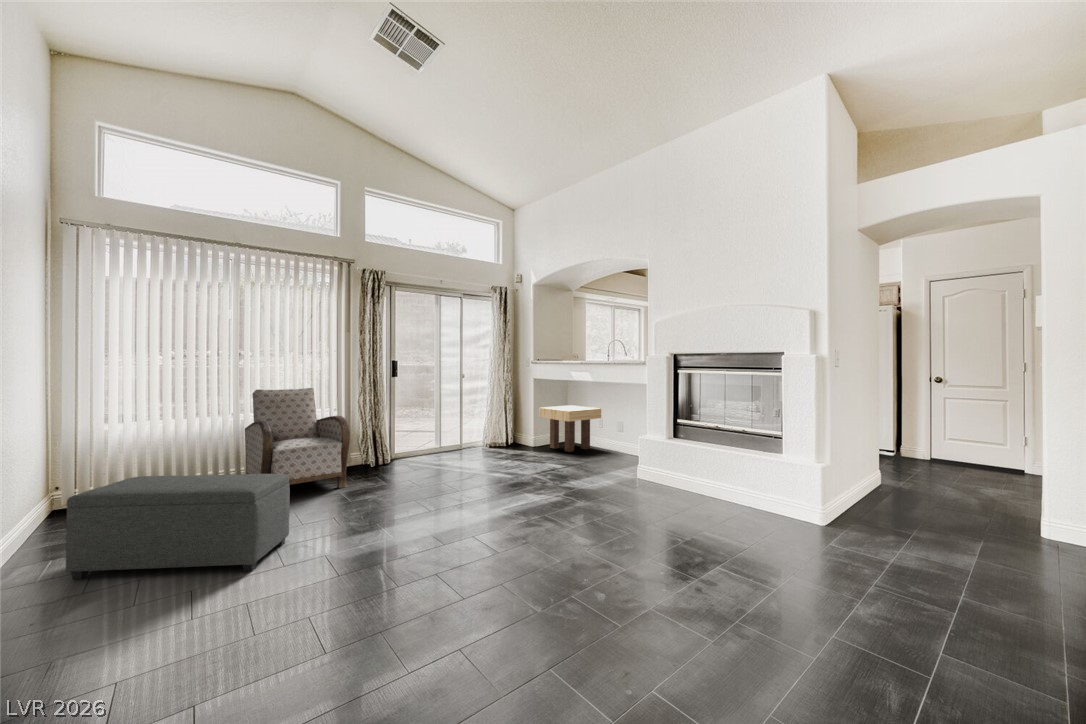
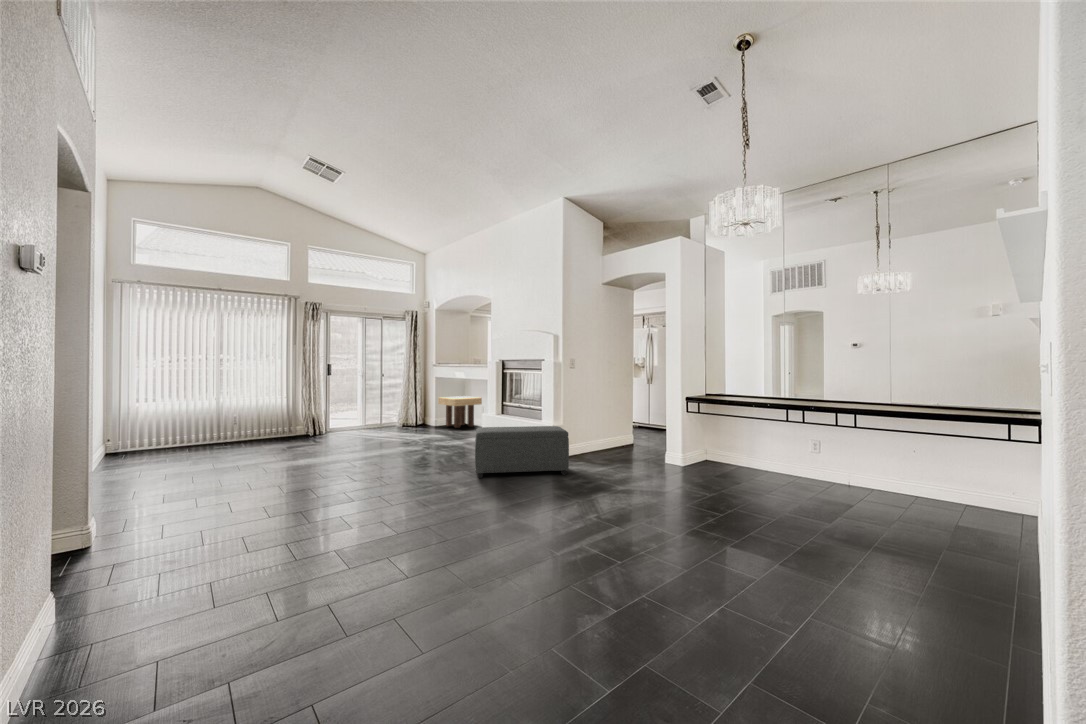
armchair: present [245,388,350,488] -> none [225,382,294,450]
ottoman: present [66,474,290,579] -> present [475,426,569,478]

